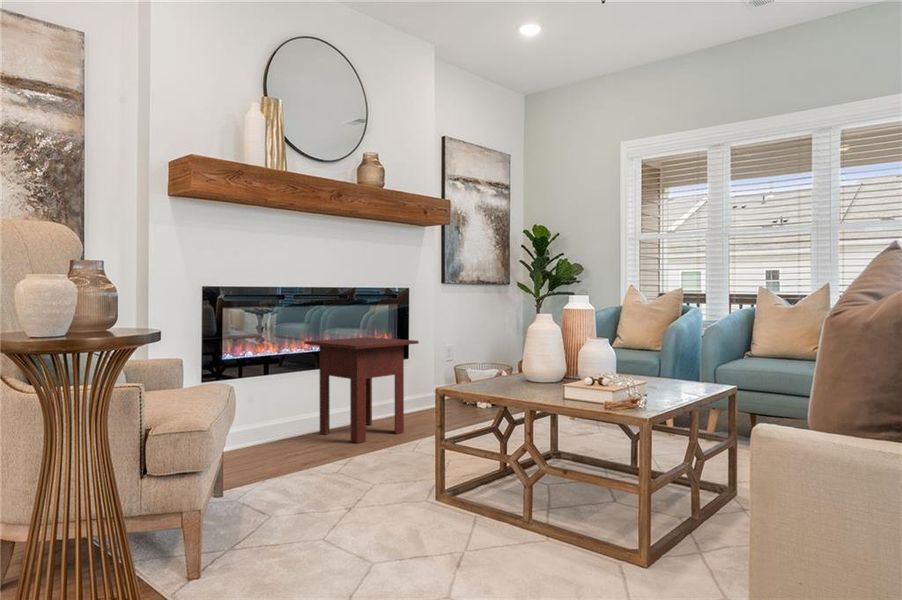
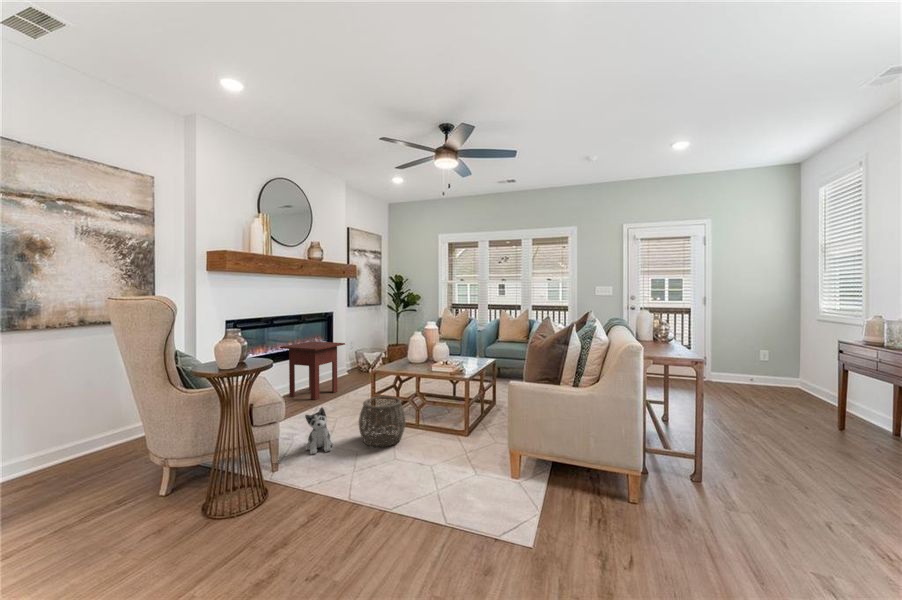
woven basket: none [384,446,491,565] -> present [359,396,405,447]
plush toy: none [272,455,332,556] -> present [305,407,333,454]

